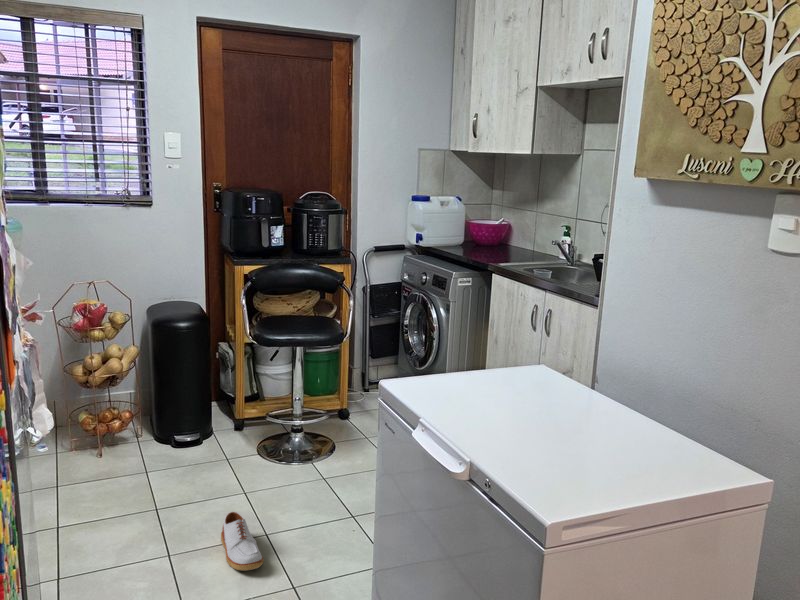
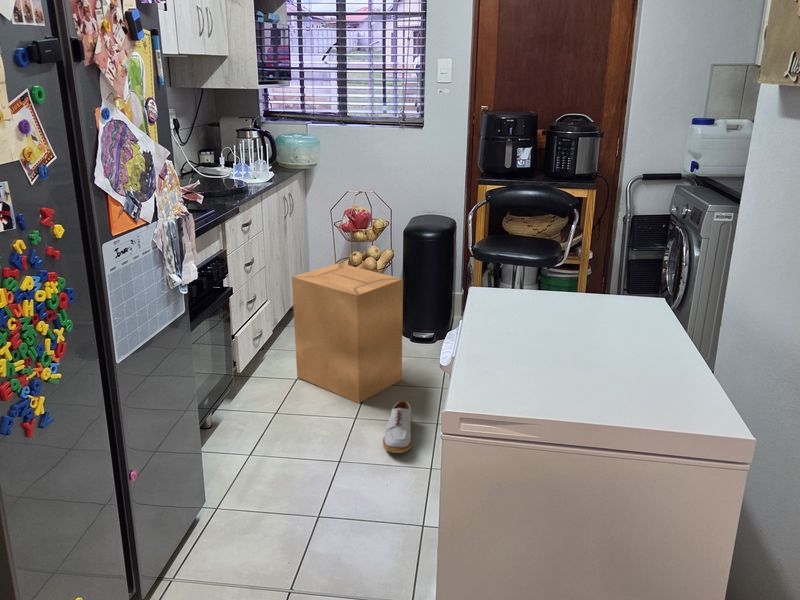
cardboard box: none [55,370,196,531] -> present [292,263,403,403]

